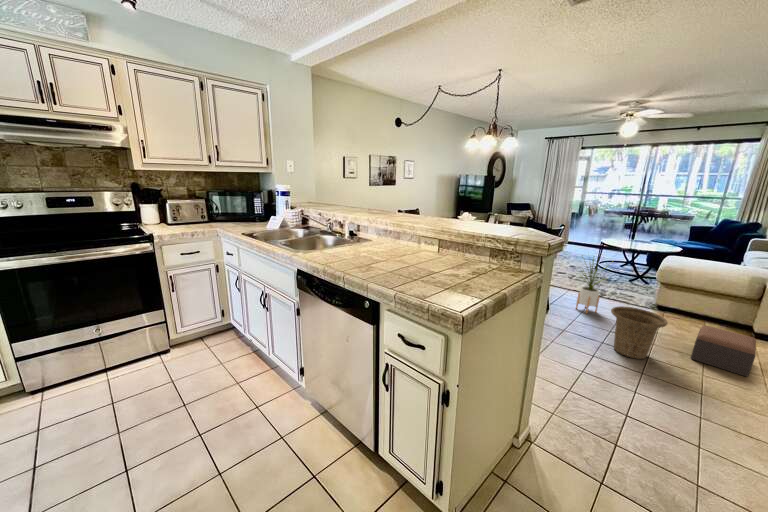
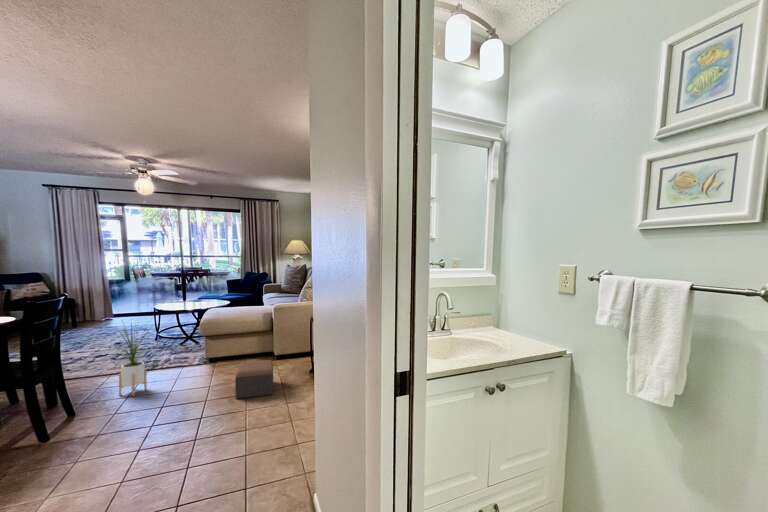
basket: present [611,306,668,359] -> none [153,367,209,427]

